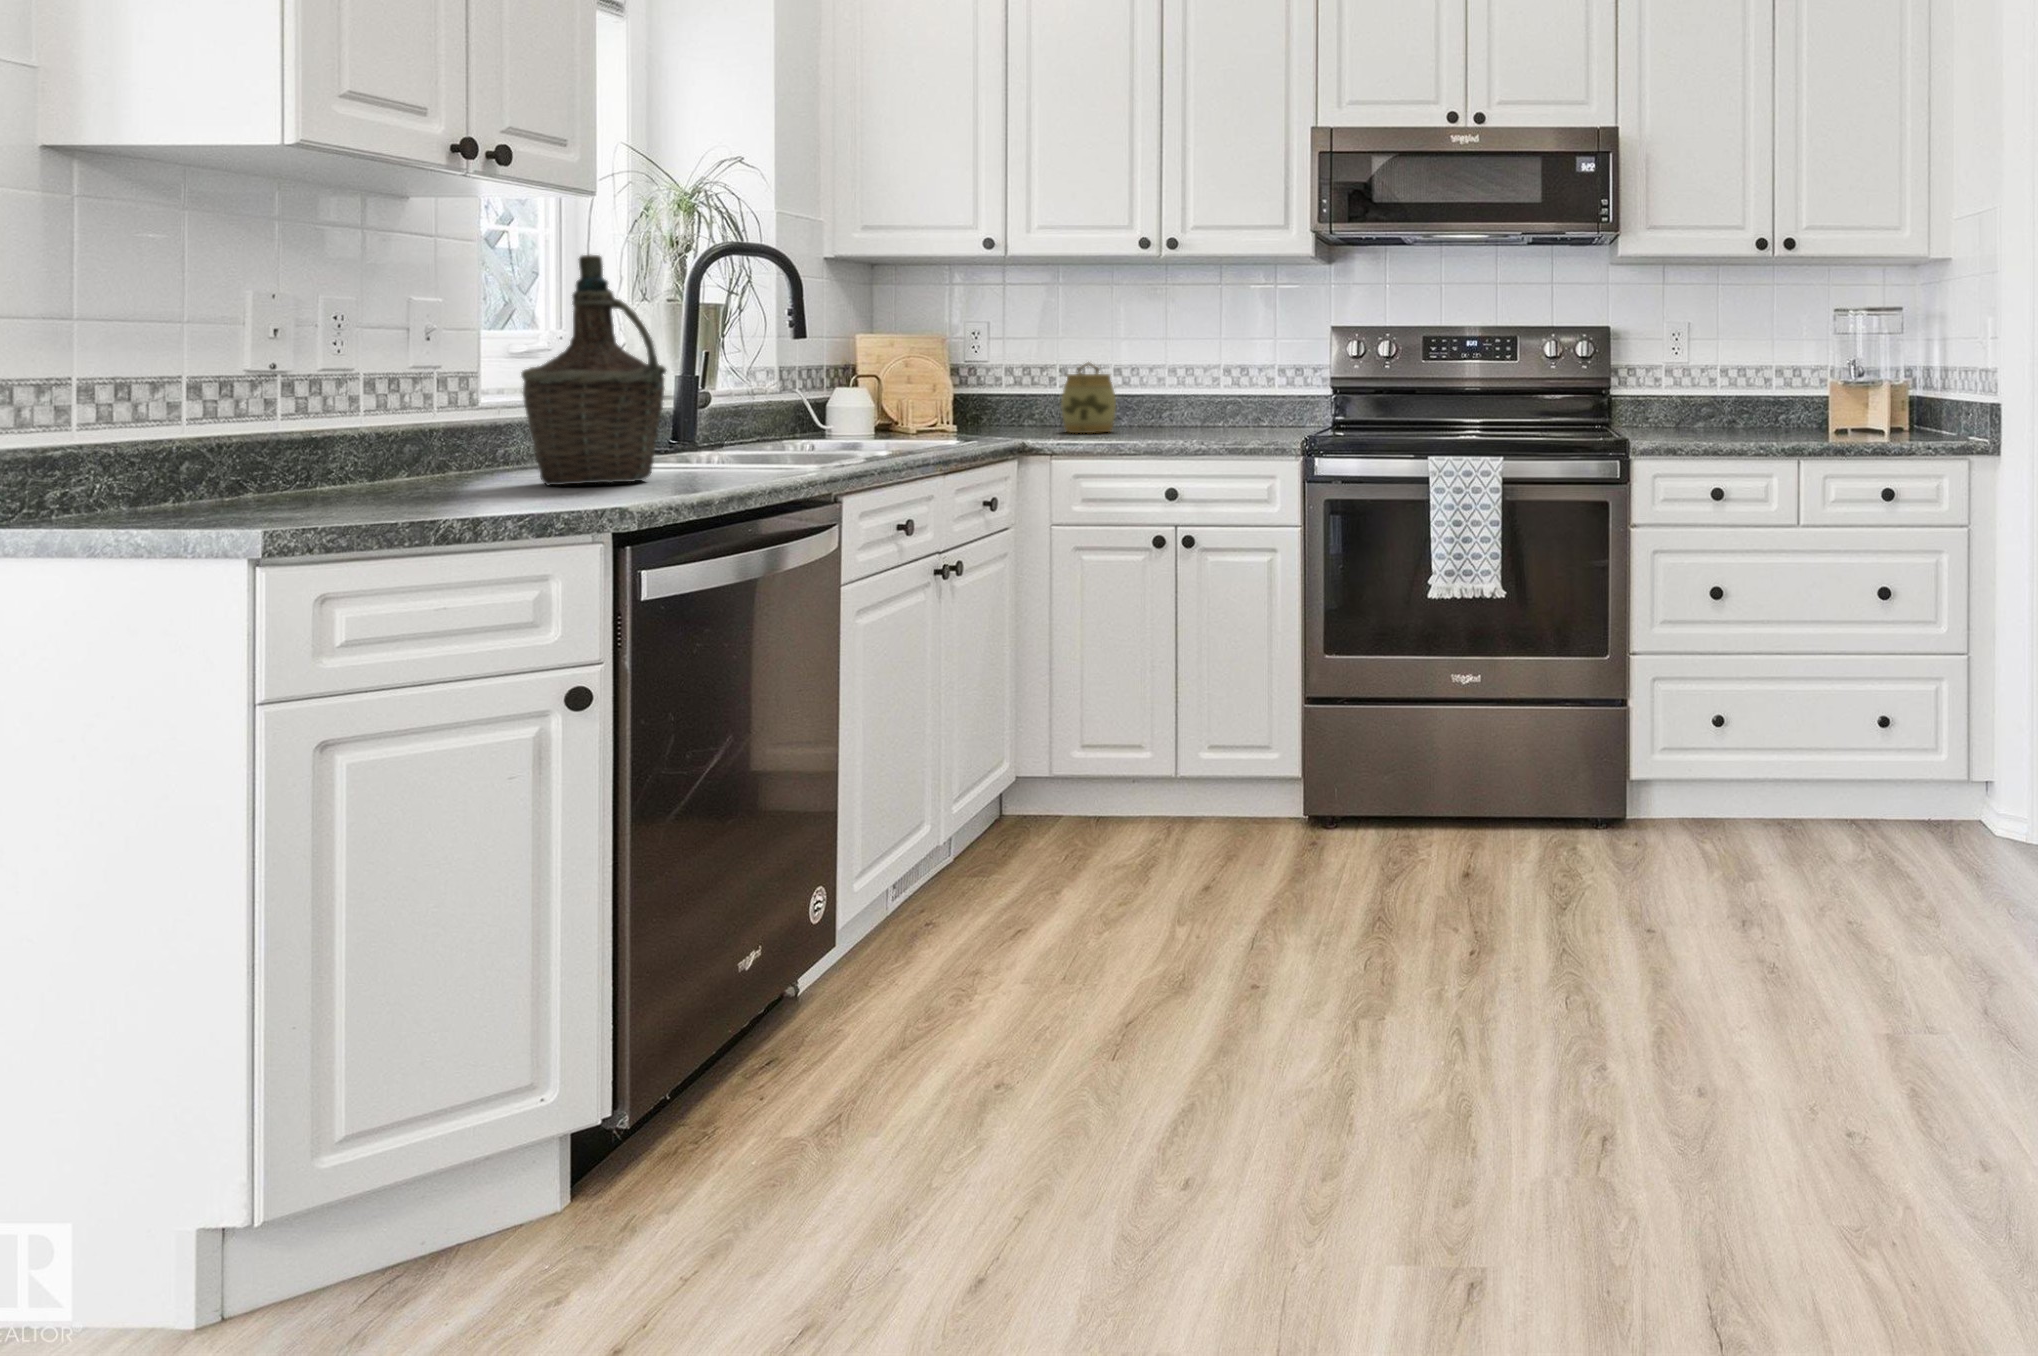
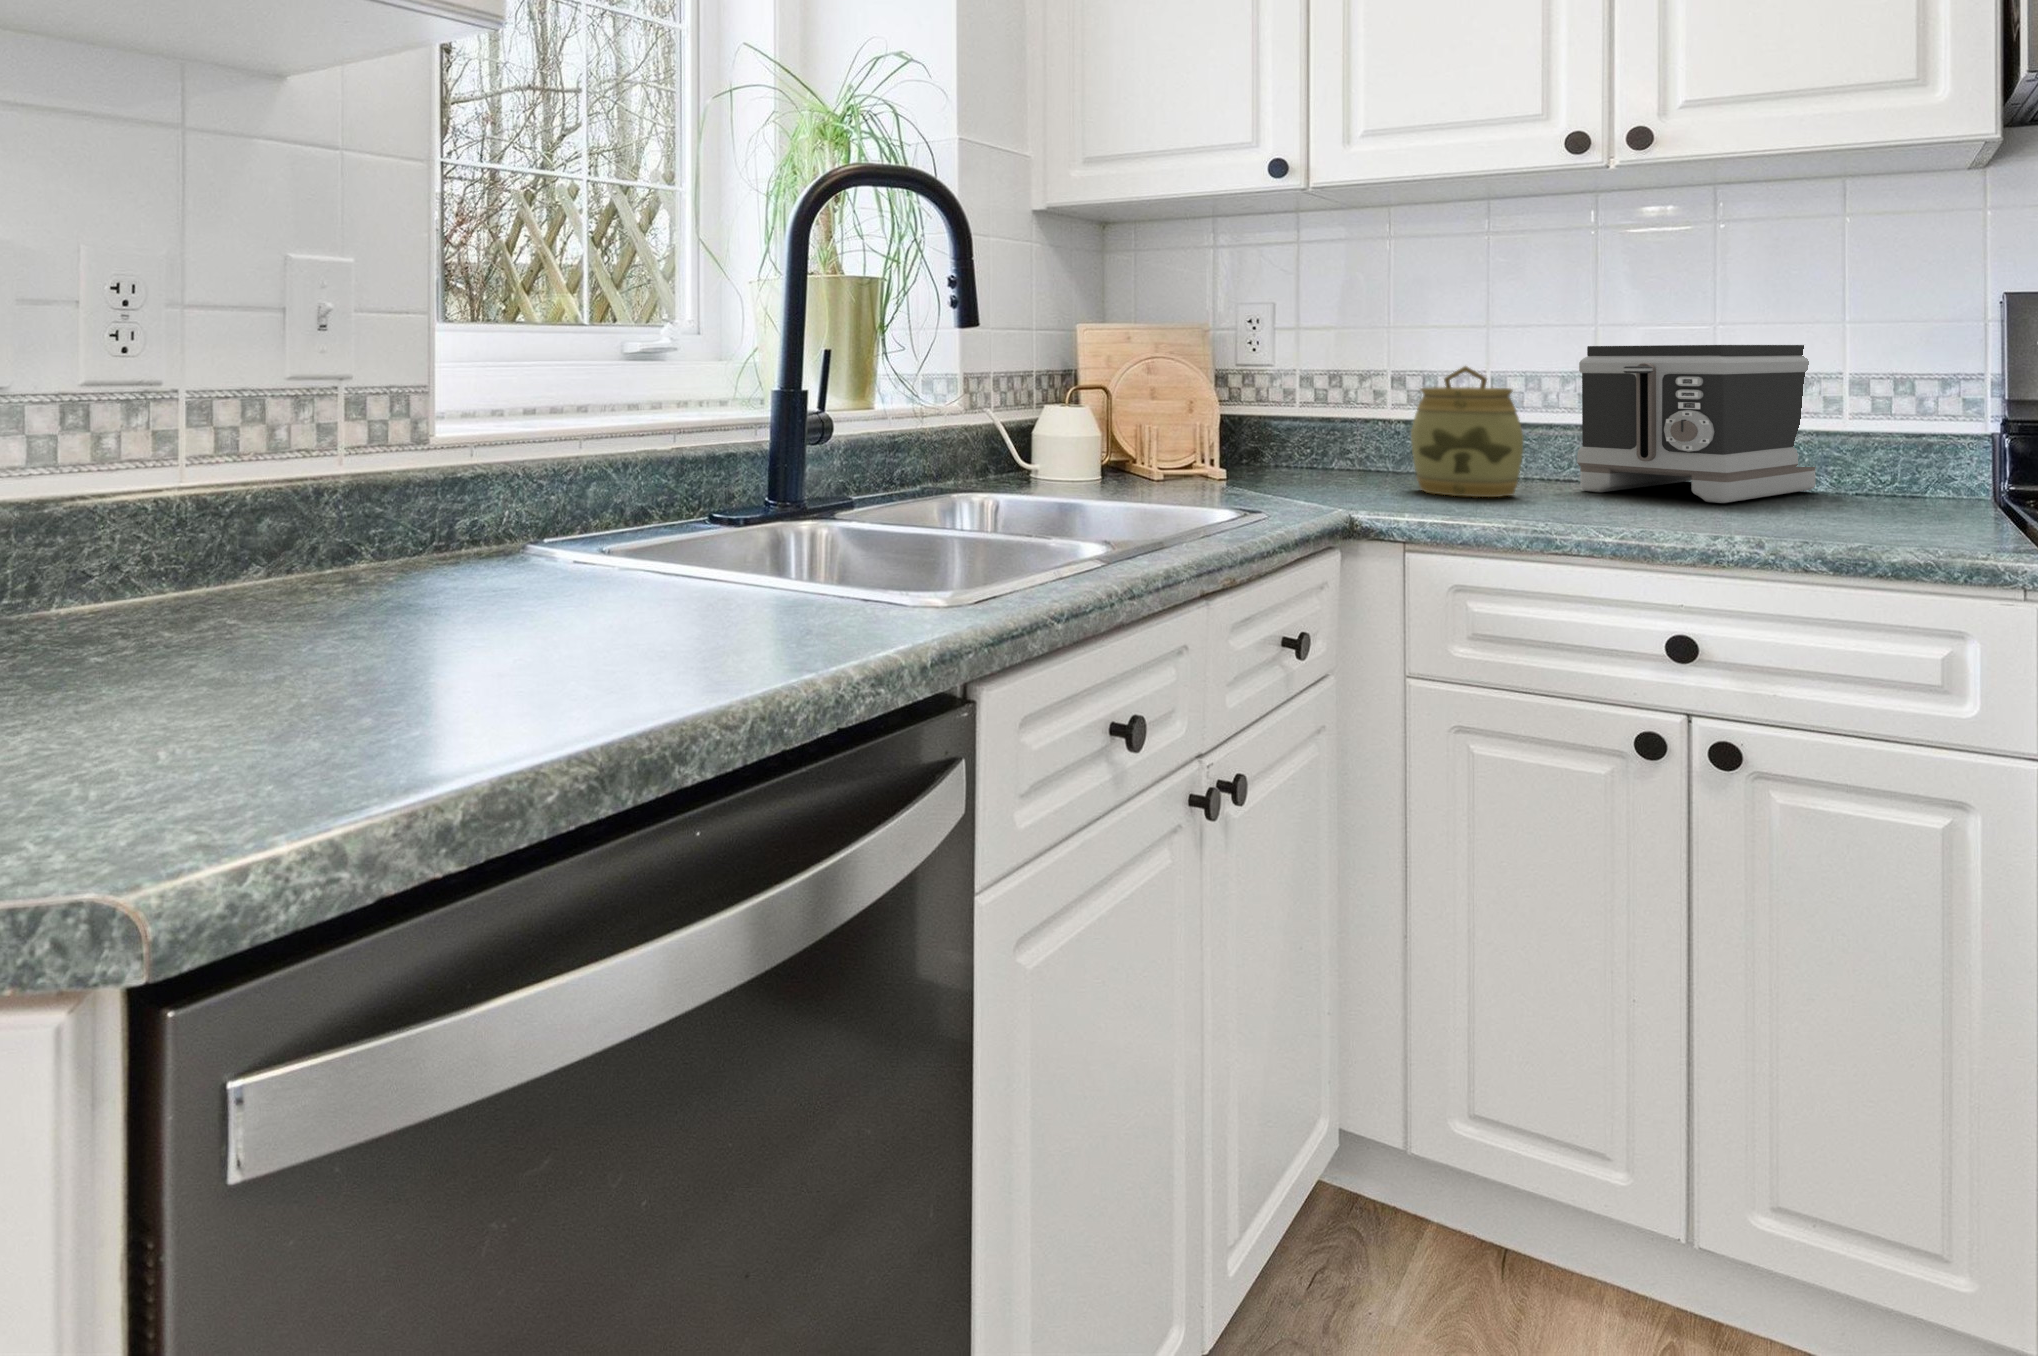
bottle: present [521,255,666,485] -> none [234,111,555,683]
toaster: none [1148,351,1262,431] -> present [1577,345,1815,503]

